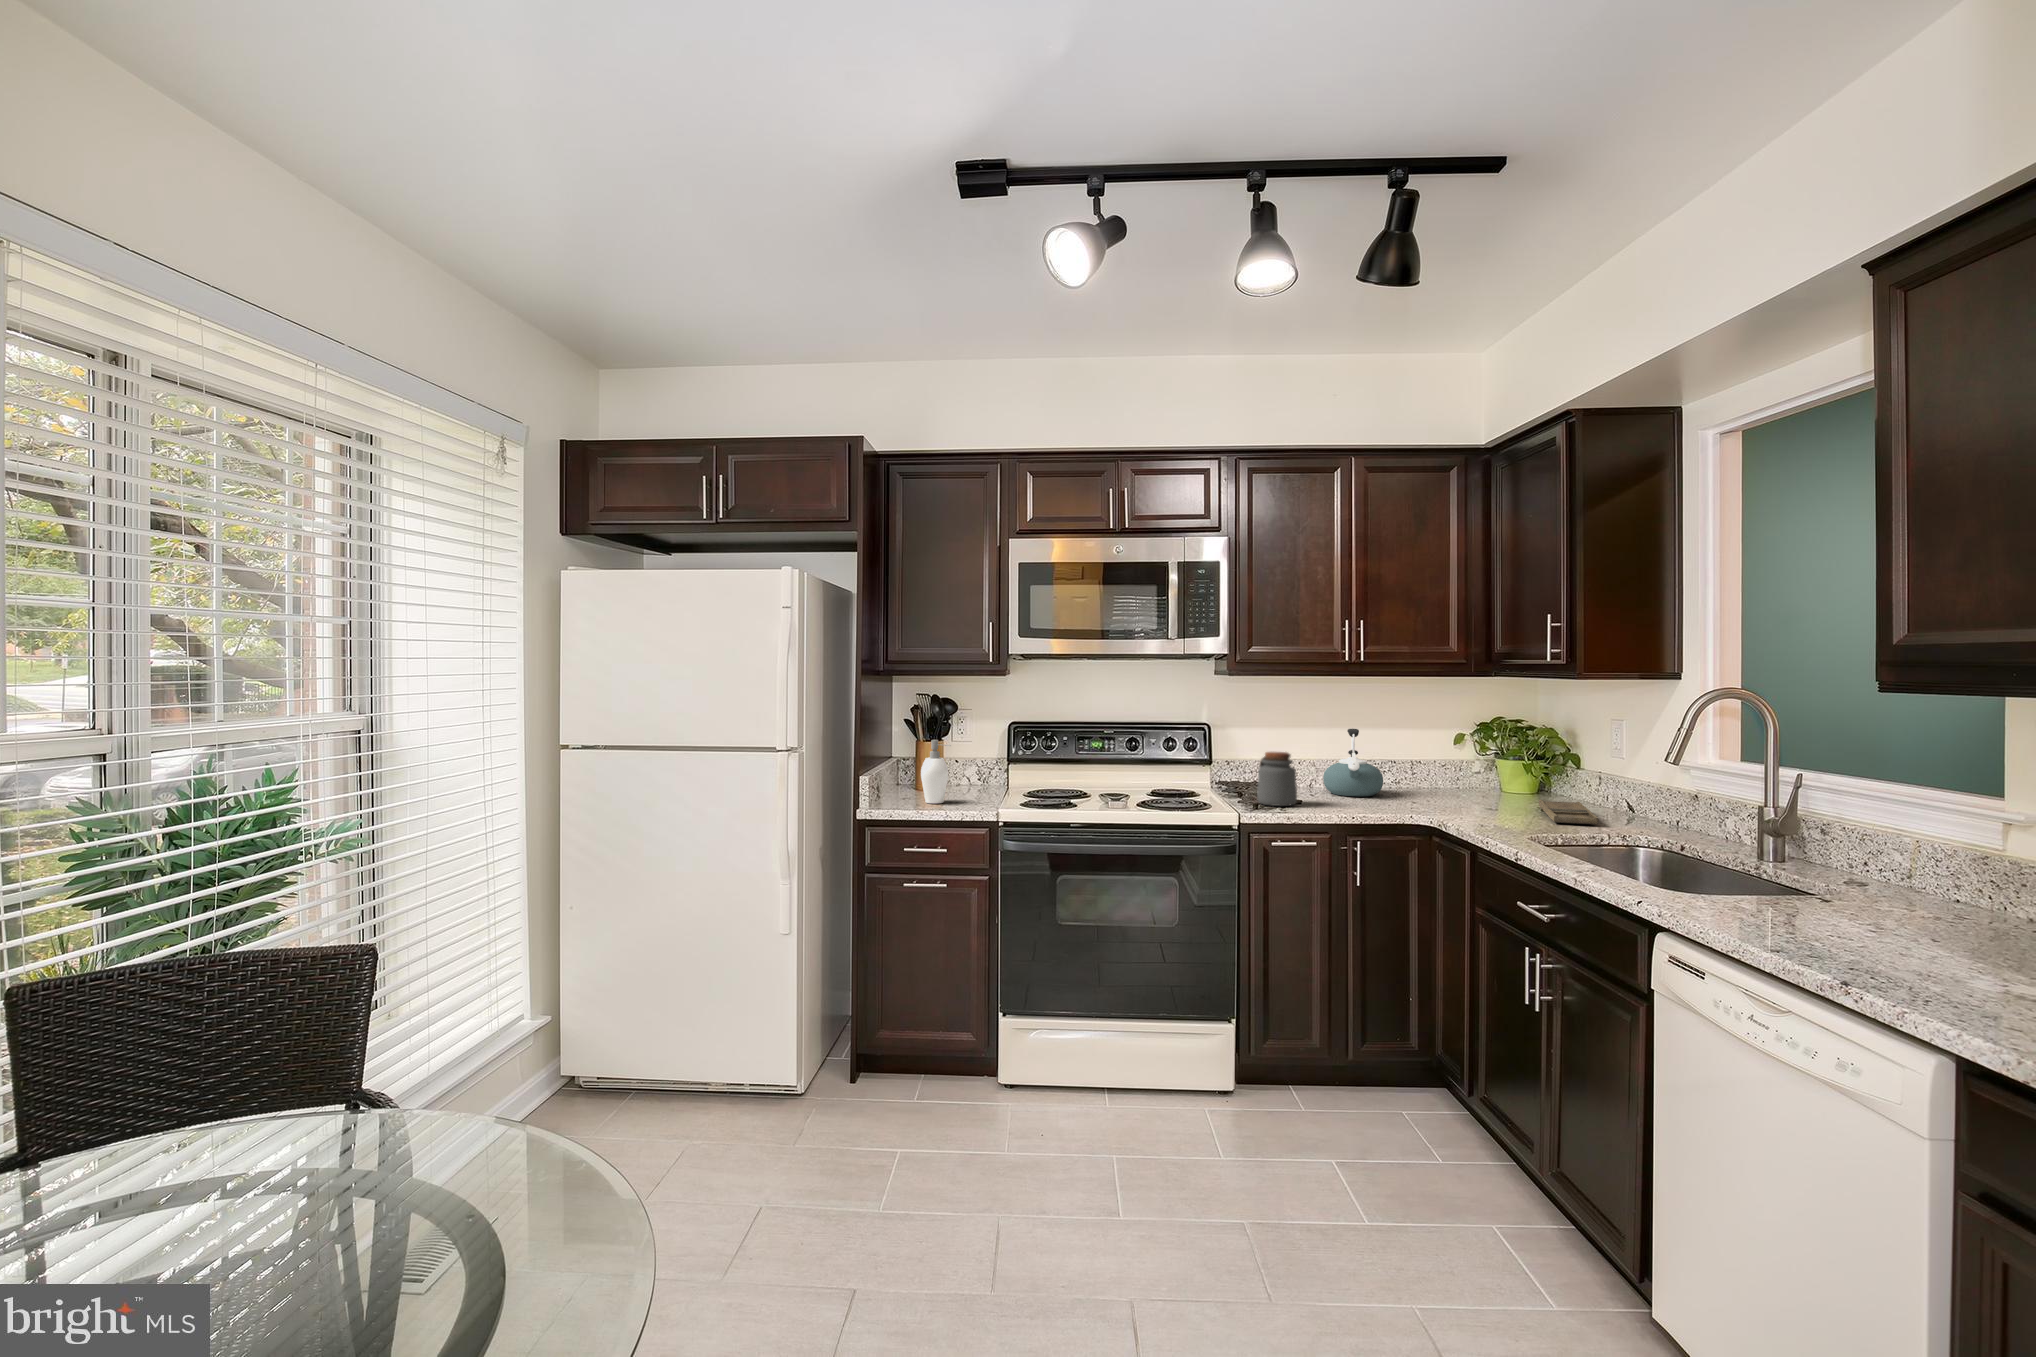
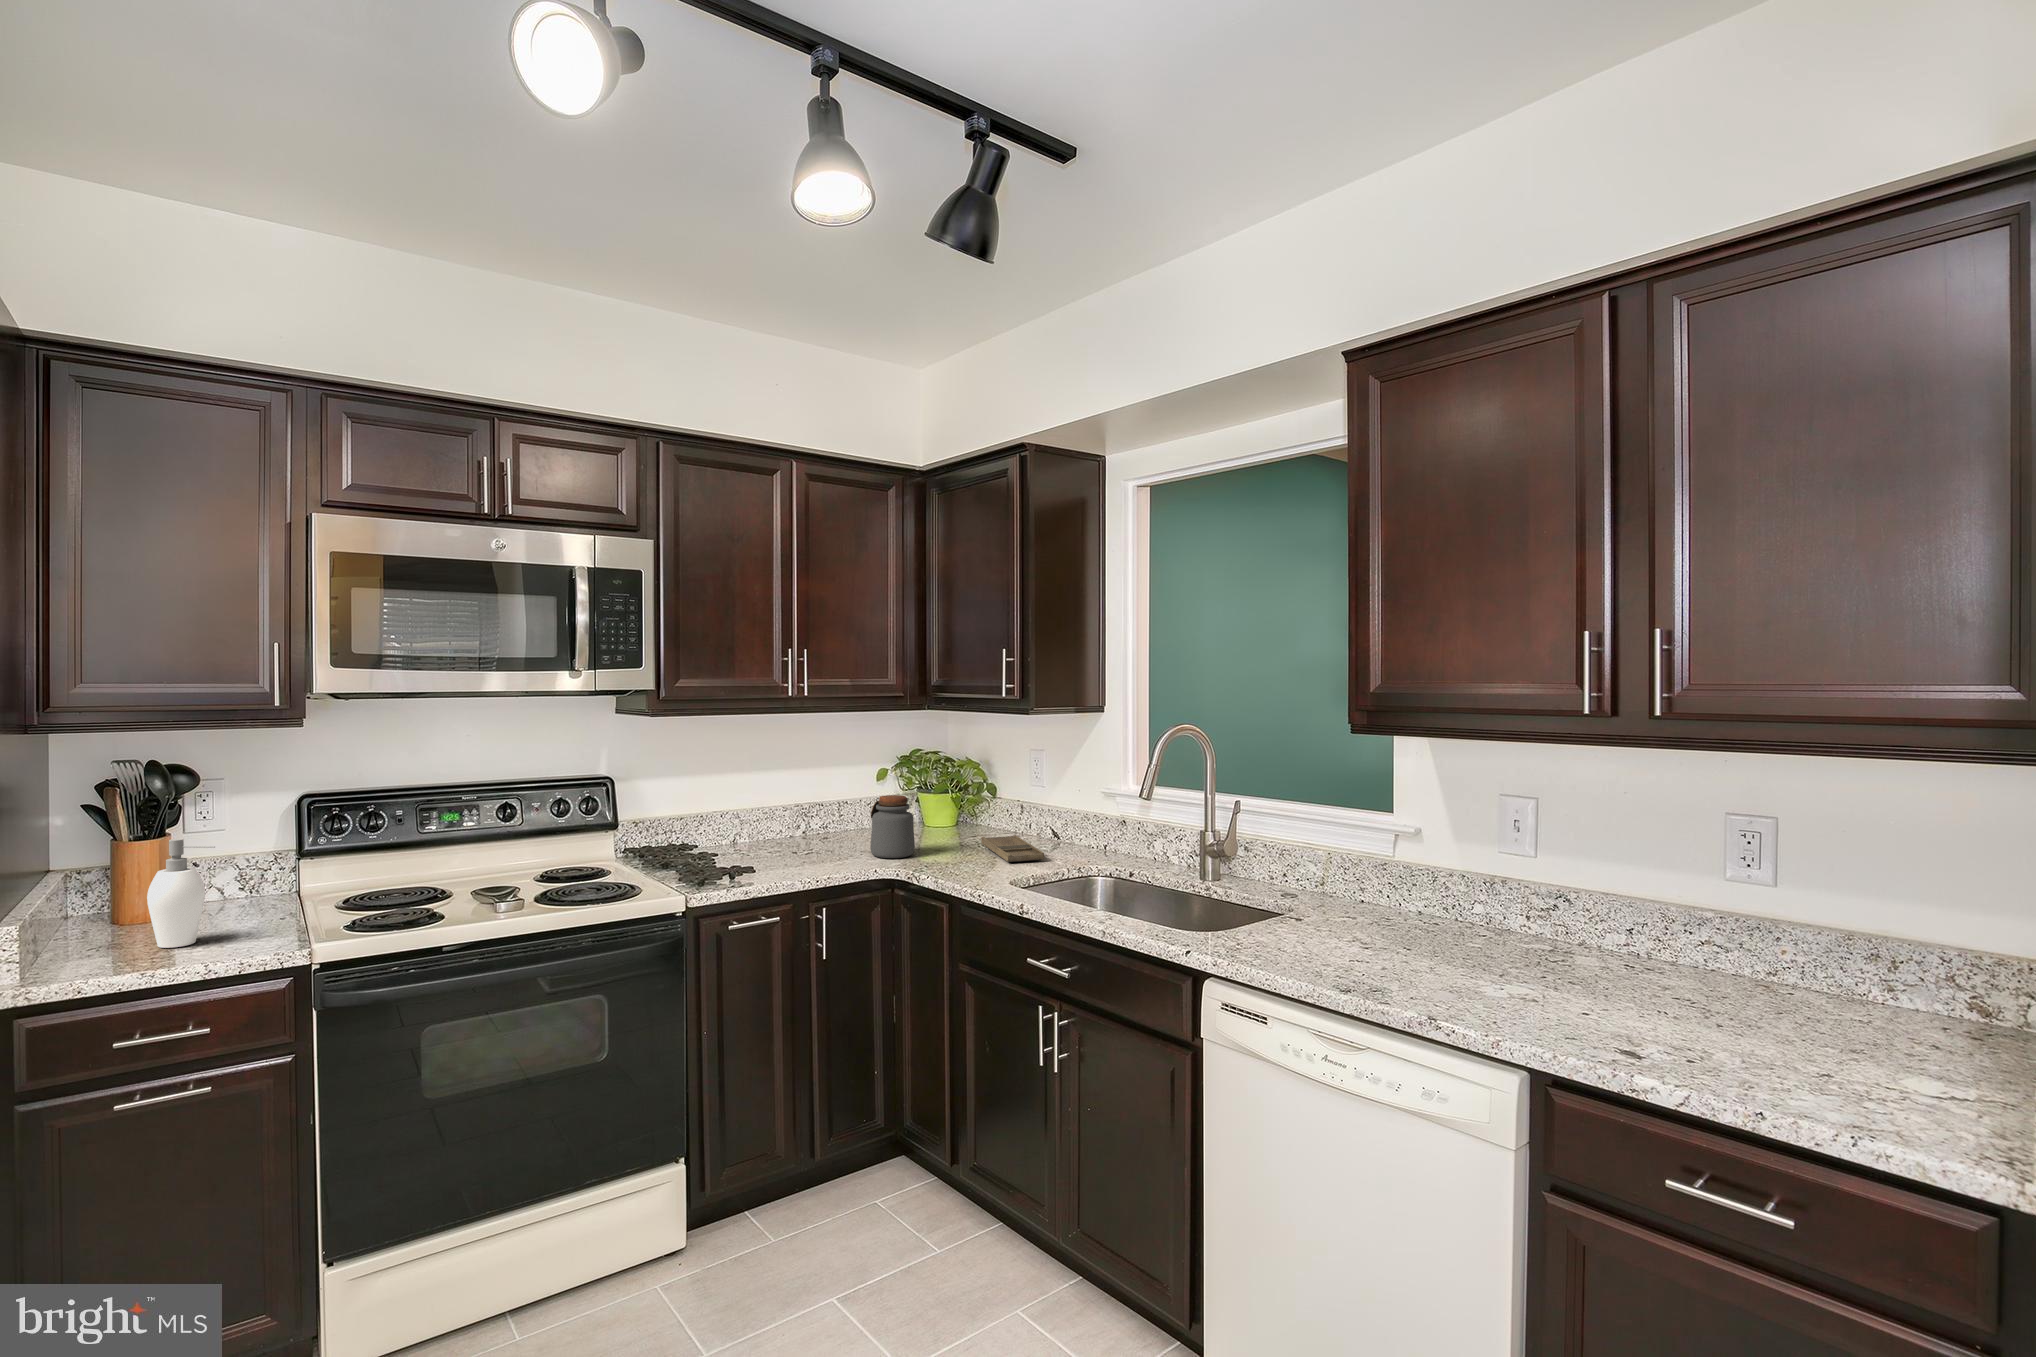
kettle: present [1323,729,1383,797] -> none [756,771,824,853]
jar: present [1257,752,1297,806] -> present [870,795,915,858]

